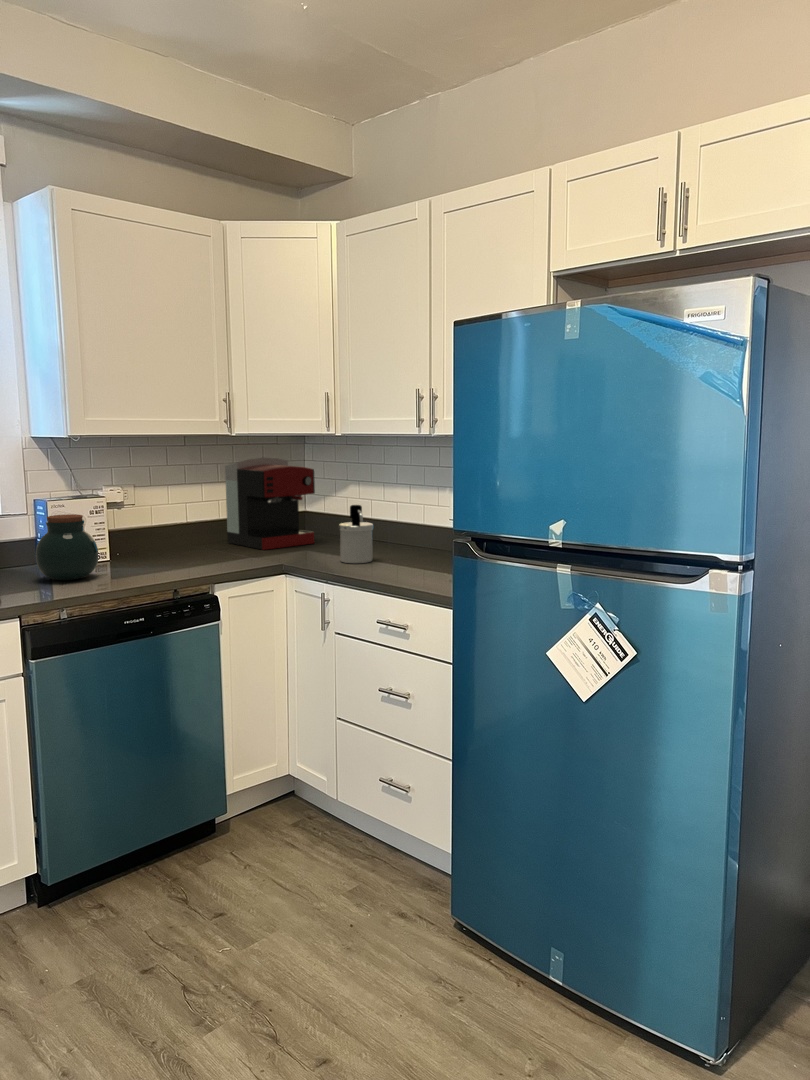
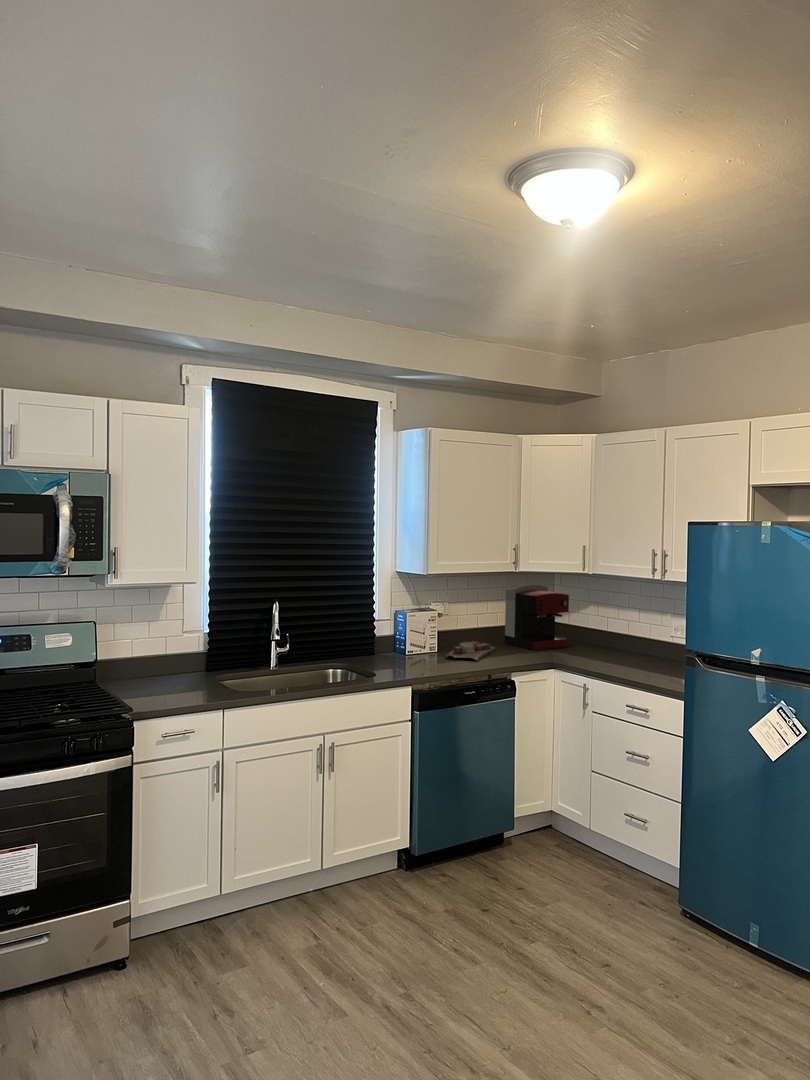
soap dispenser: present [339,505,373,563] -> none [593,624,617,664]
jar: present [36,514,98,580] -> none [406,623,442,664]
cutting board: none [111,541,204,570] -> present [445,641,495,661]

